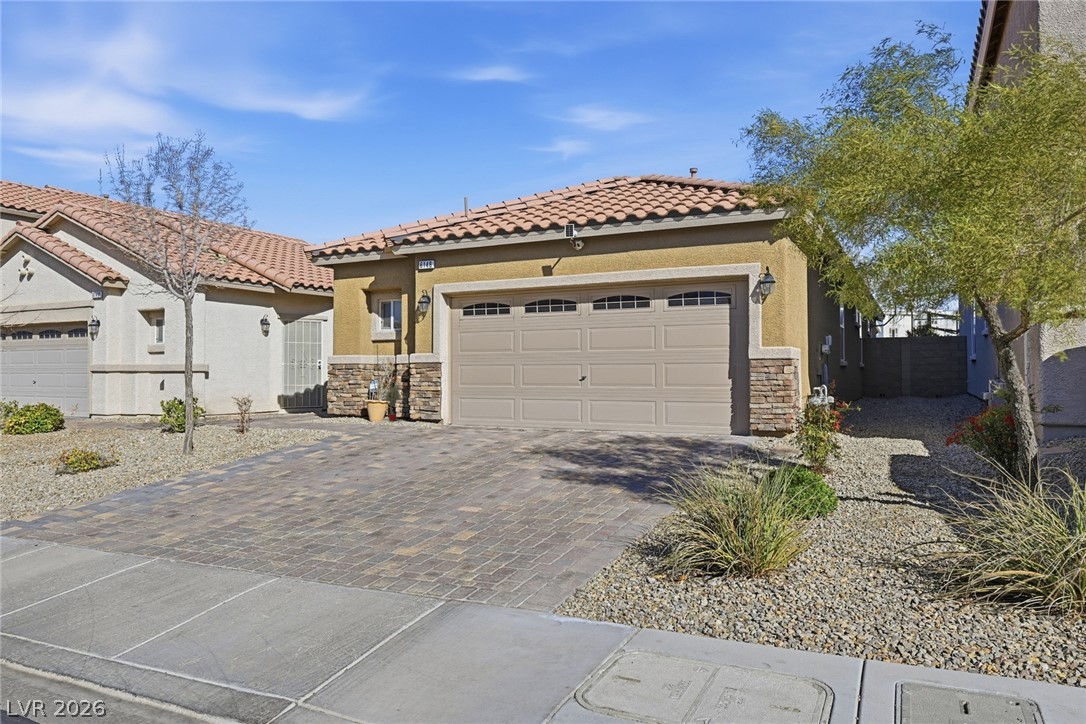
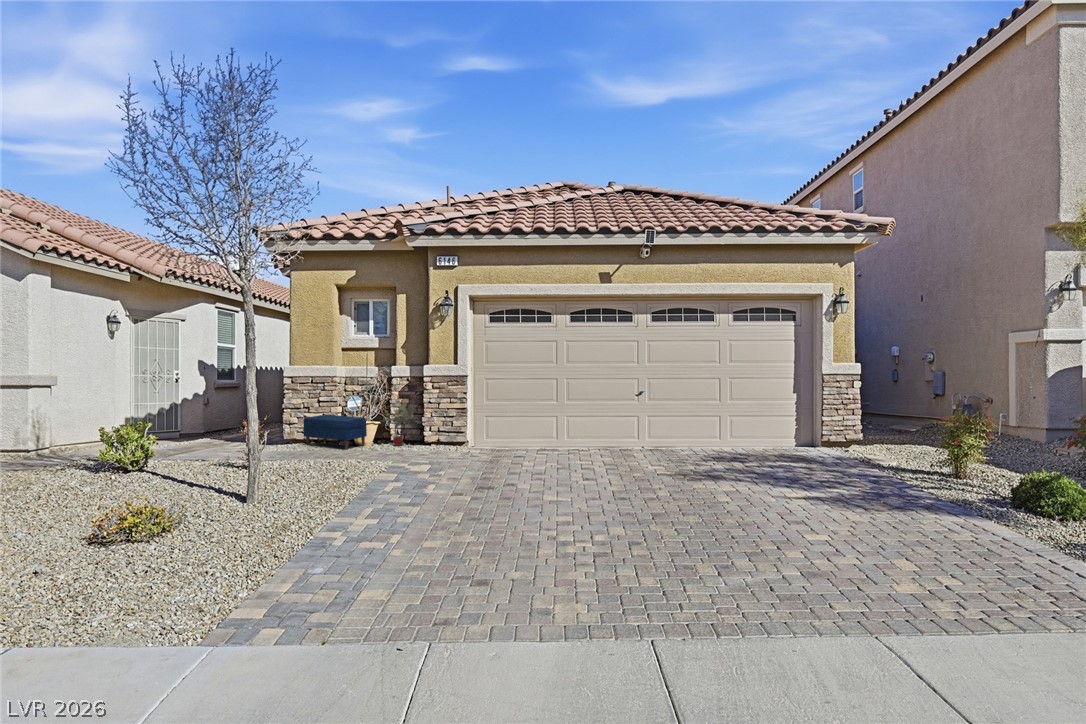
bench: none [333,395,372,422] -> present [303,415,367,449]

